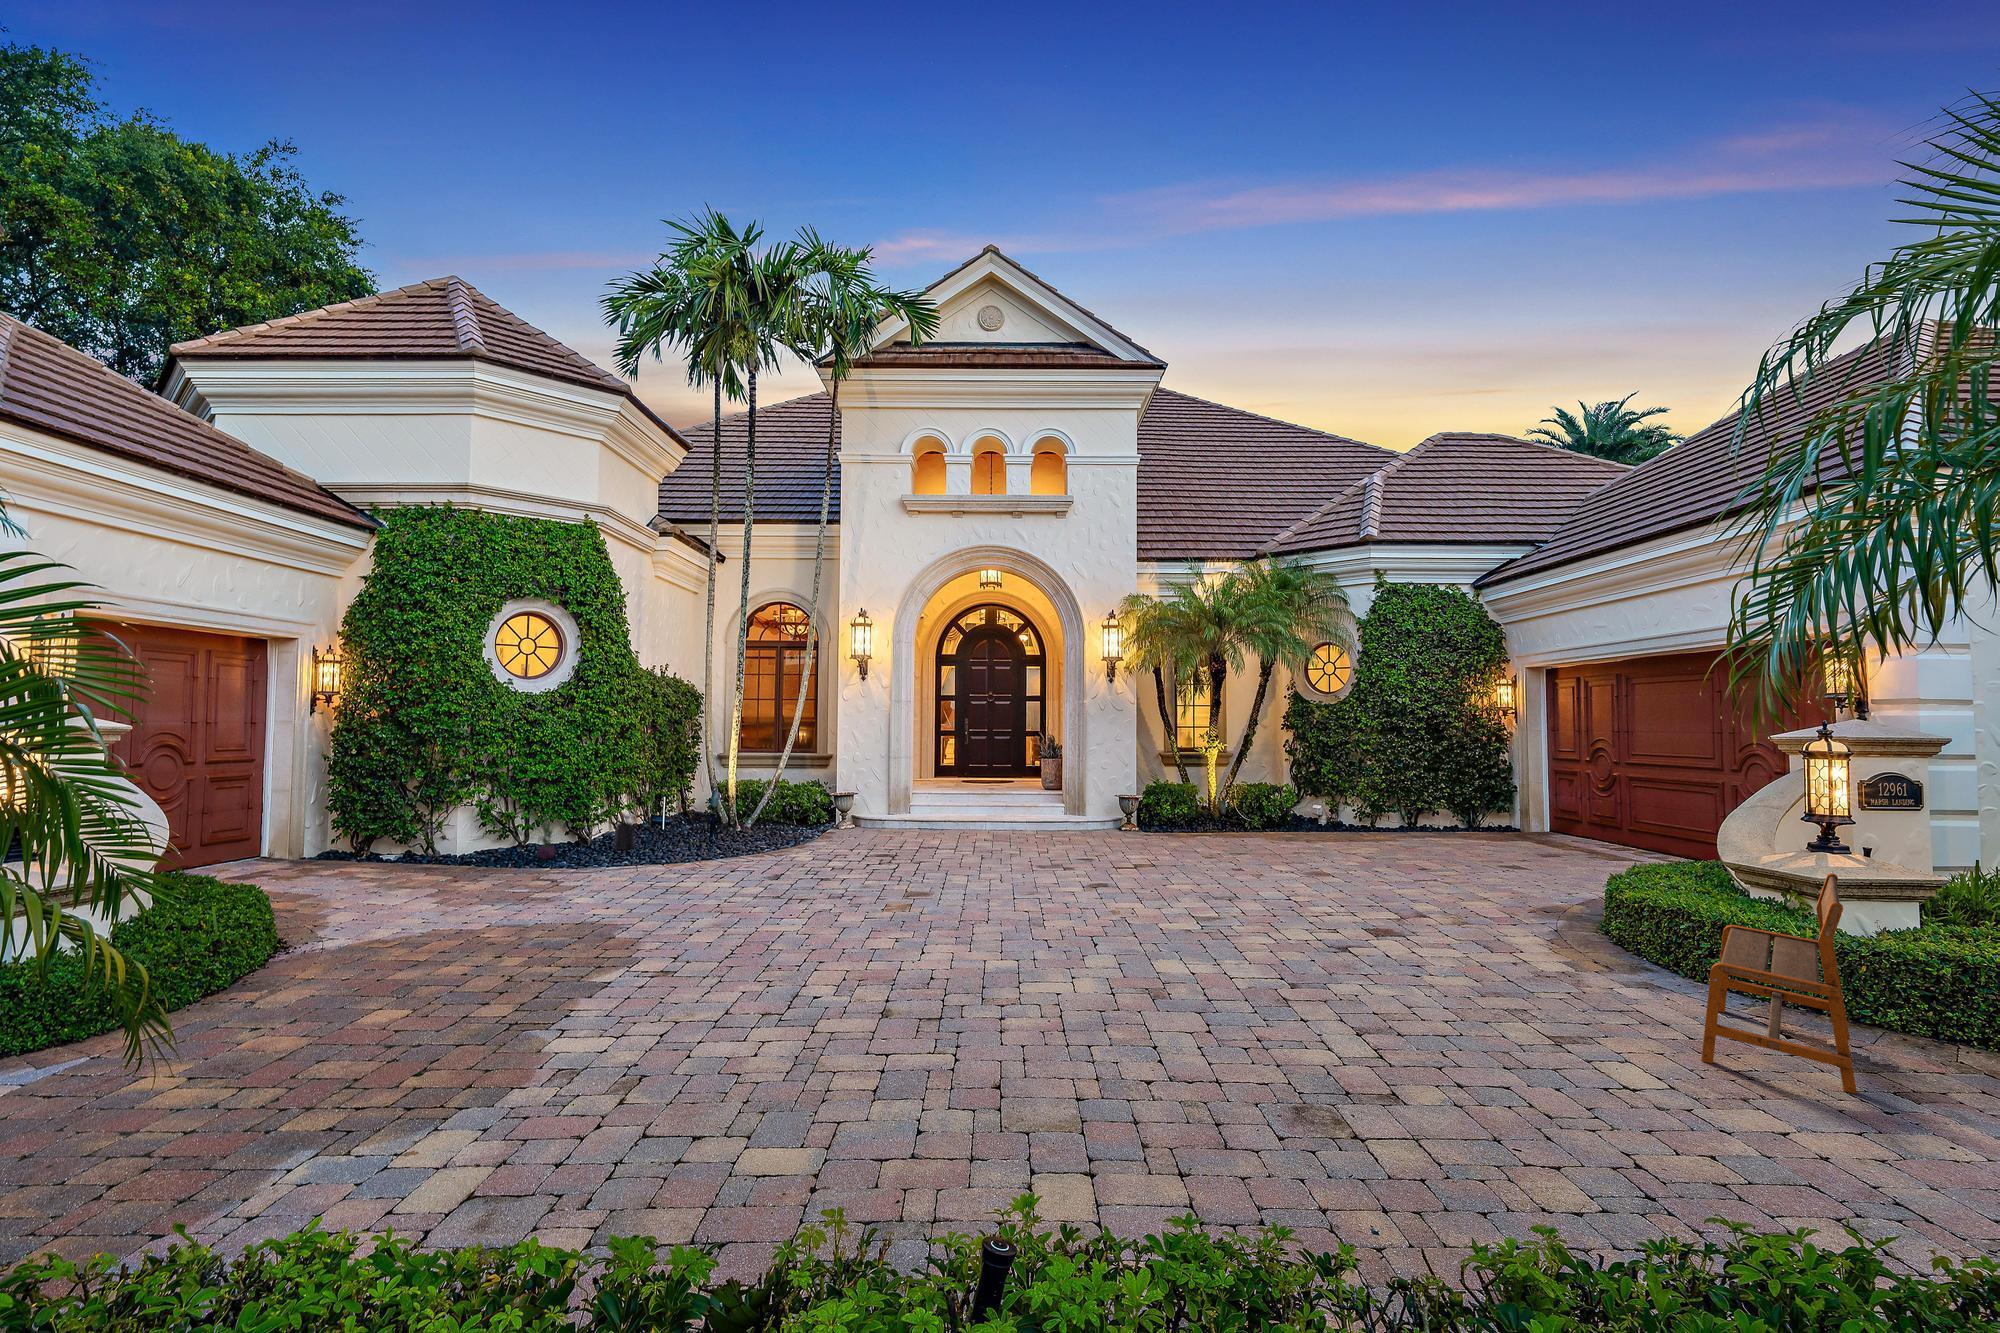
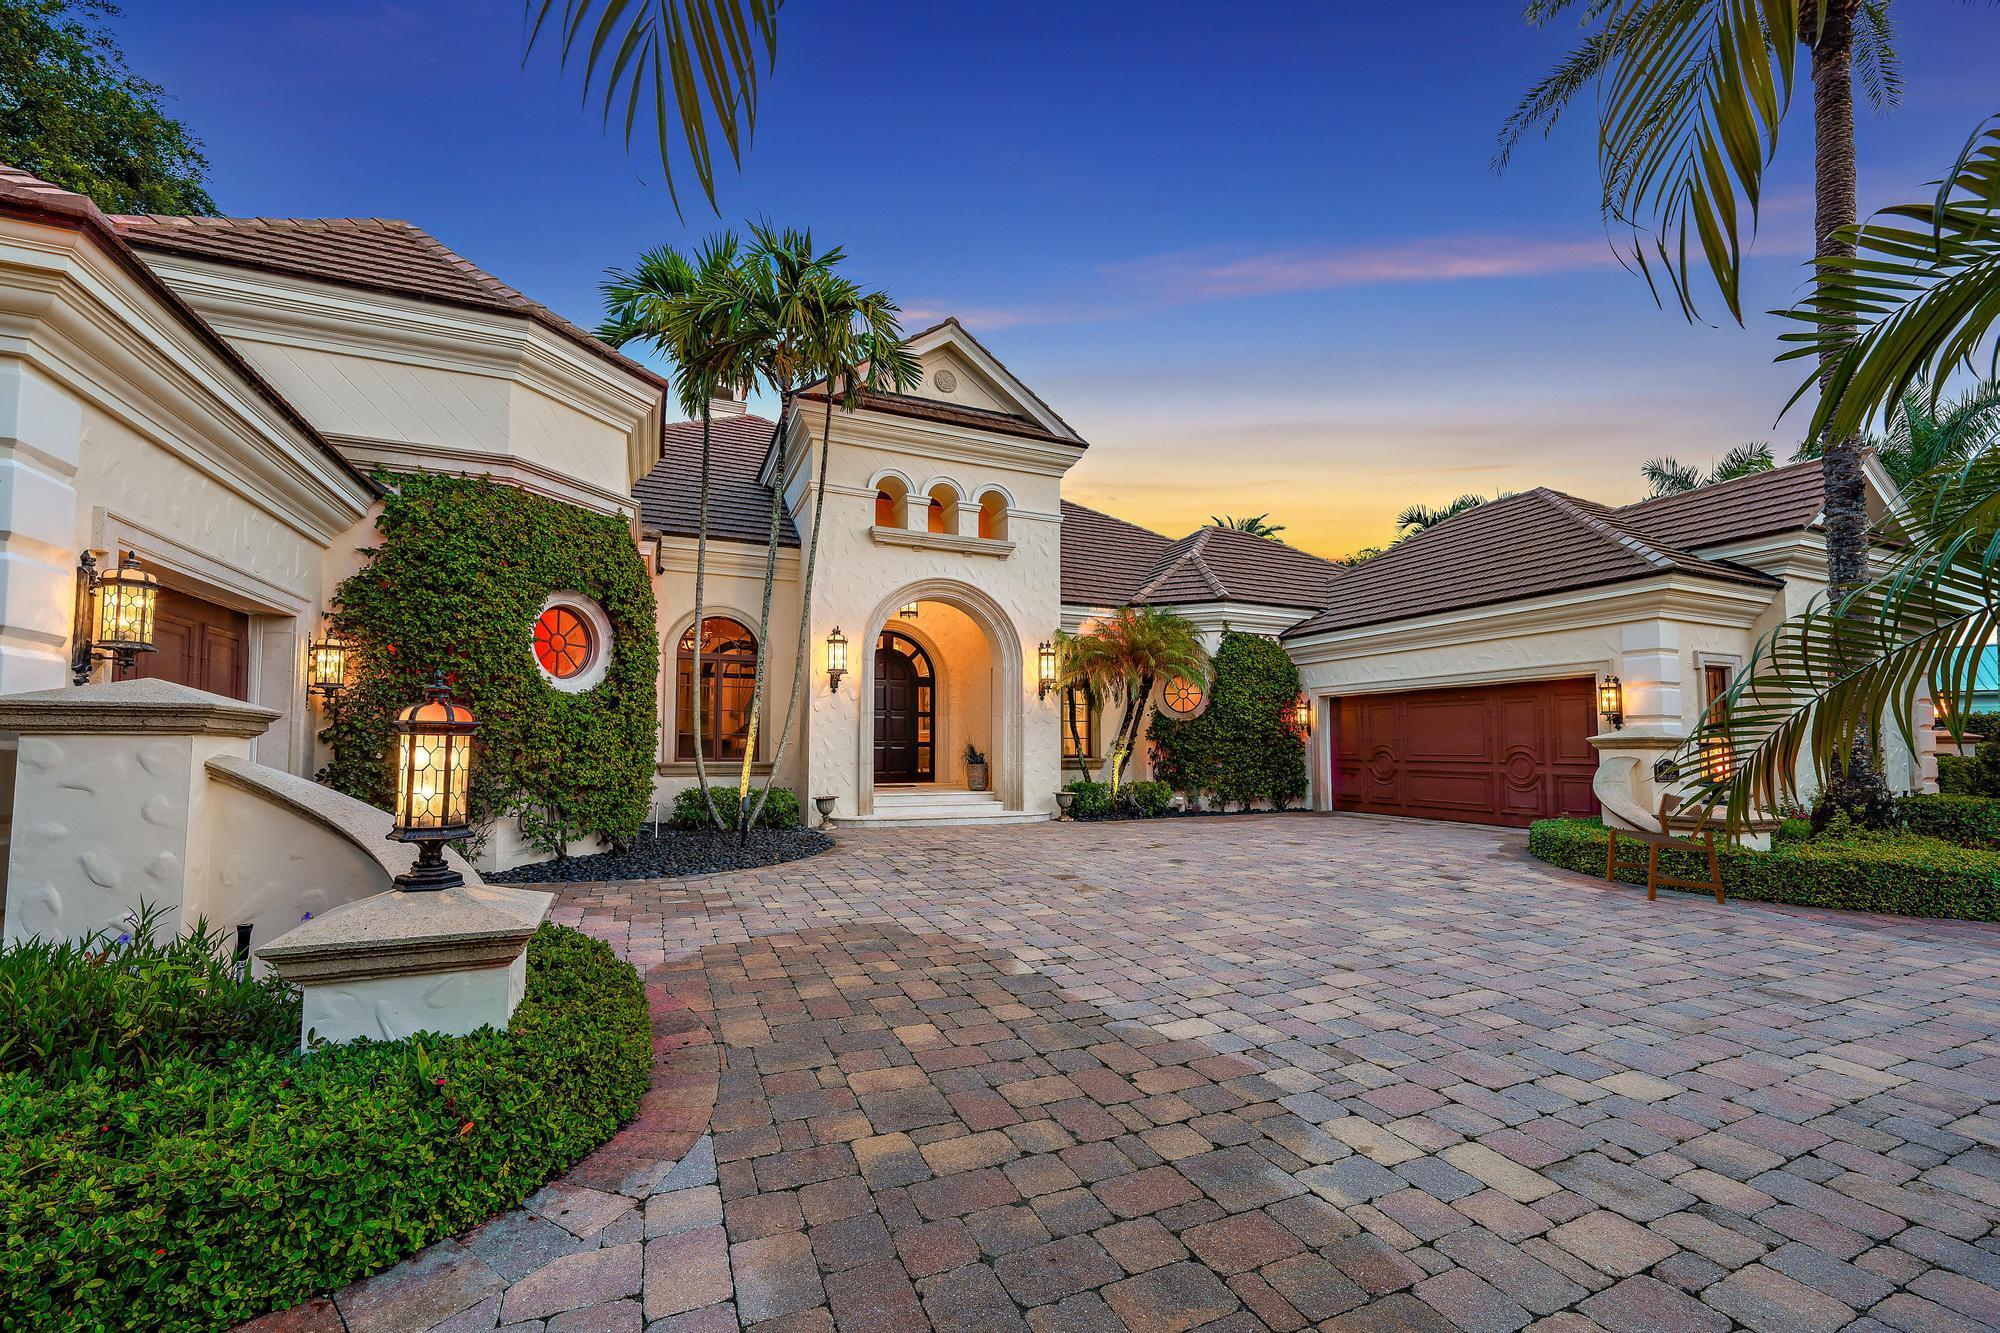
watering can: present [614,811,636,850] -> none [637,821,669,862]
decorative plant: present [535,815,555,860] -> present [1192,788,1202,813]

